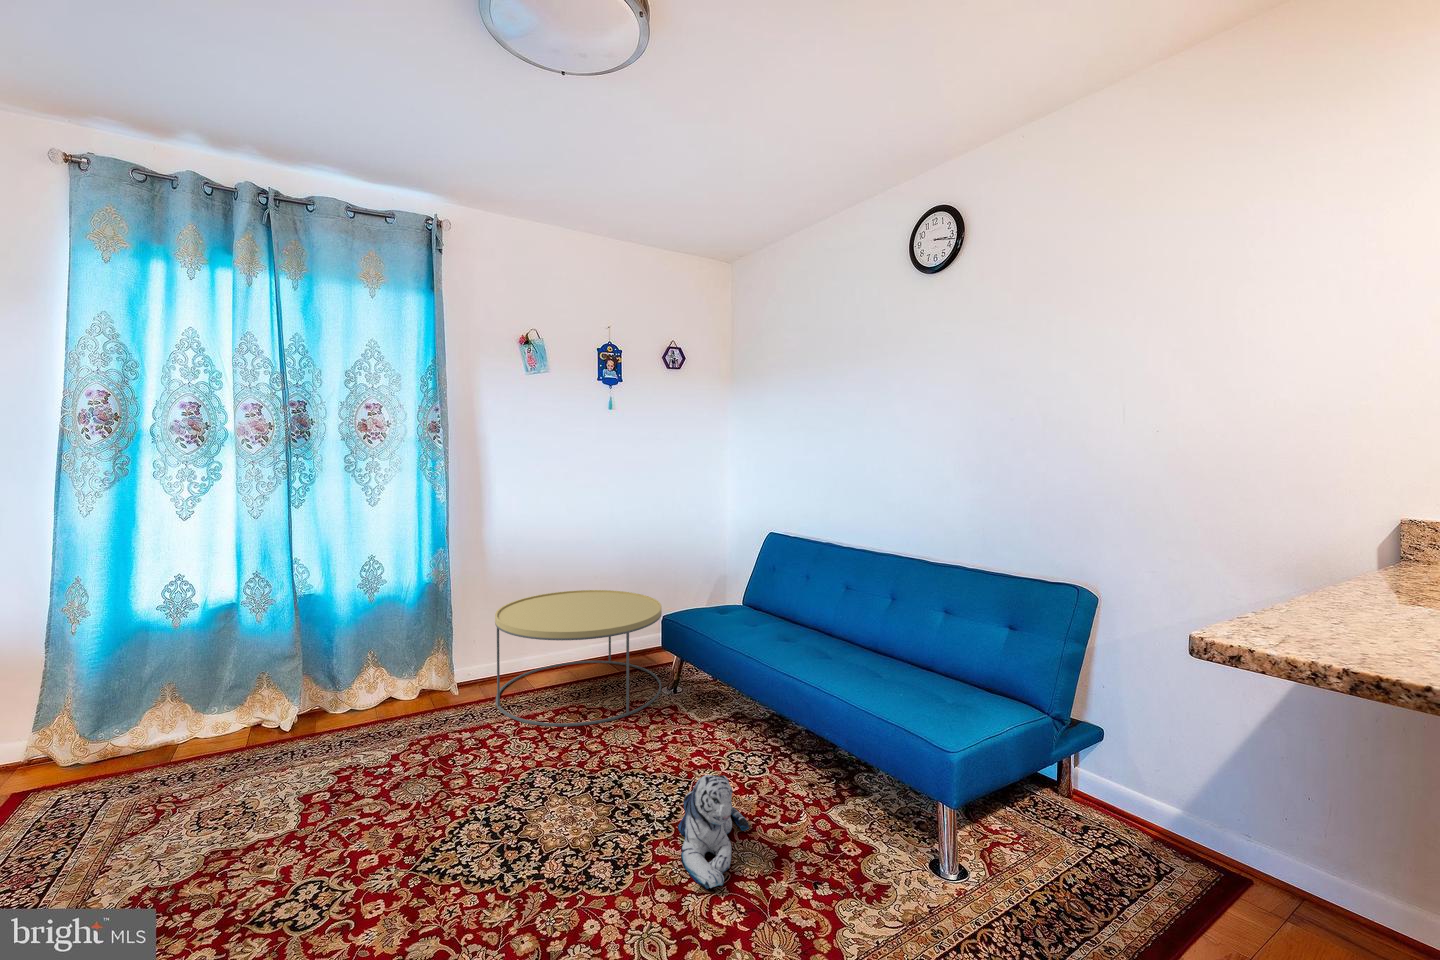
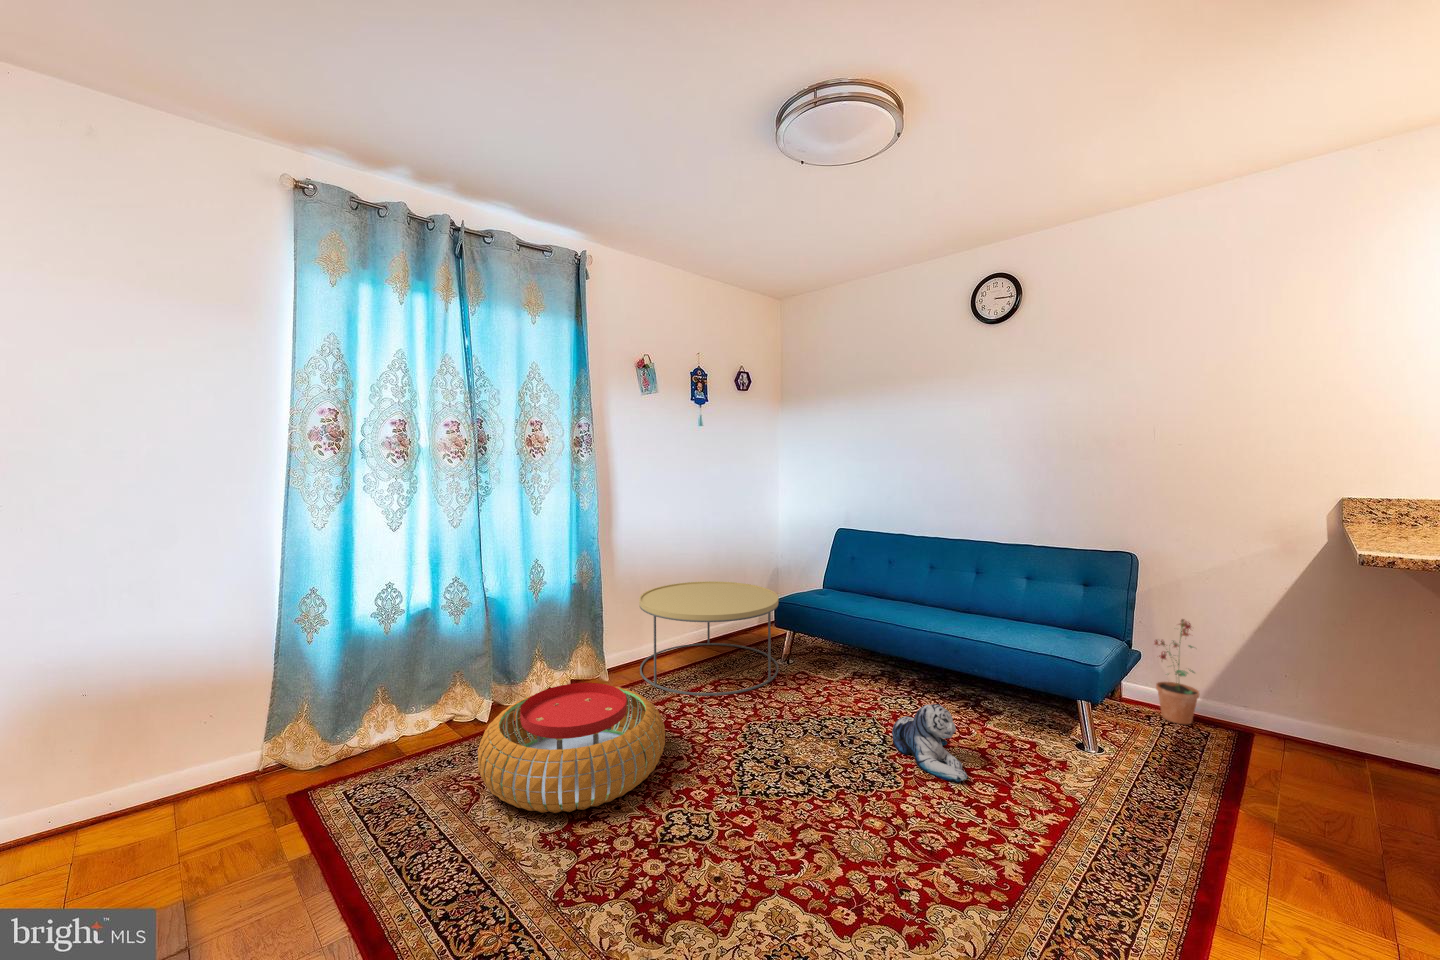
potted plant: none [1096,689,1162,849] -> present [1155,619,1199,725]
pouf: none [165,700,420,853] -> present [478,683,665,813]

